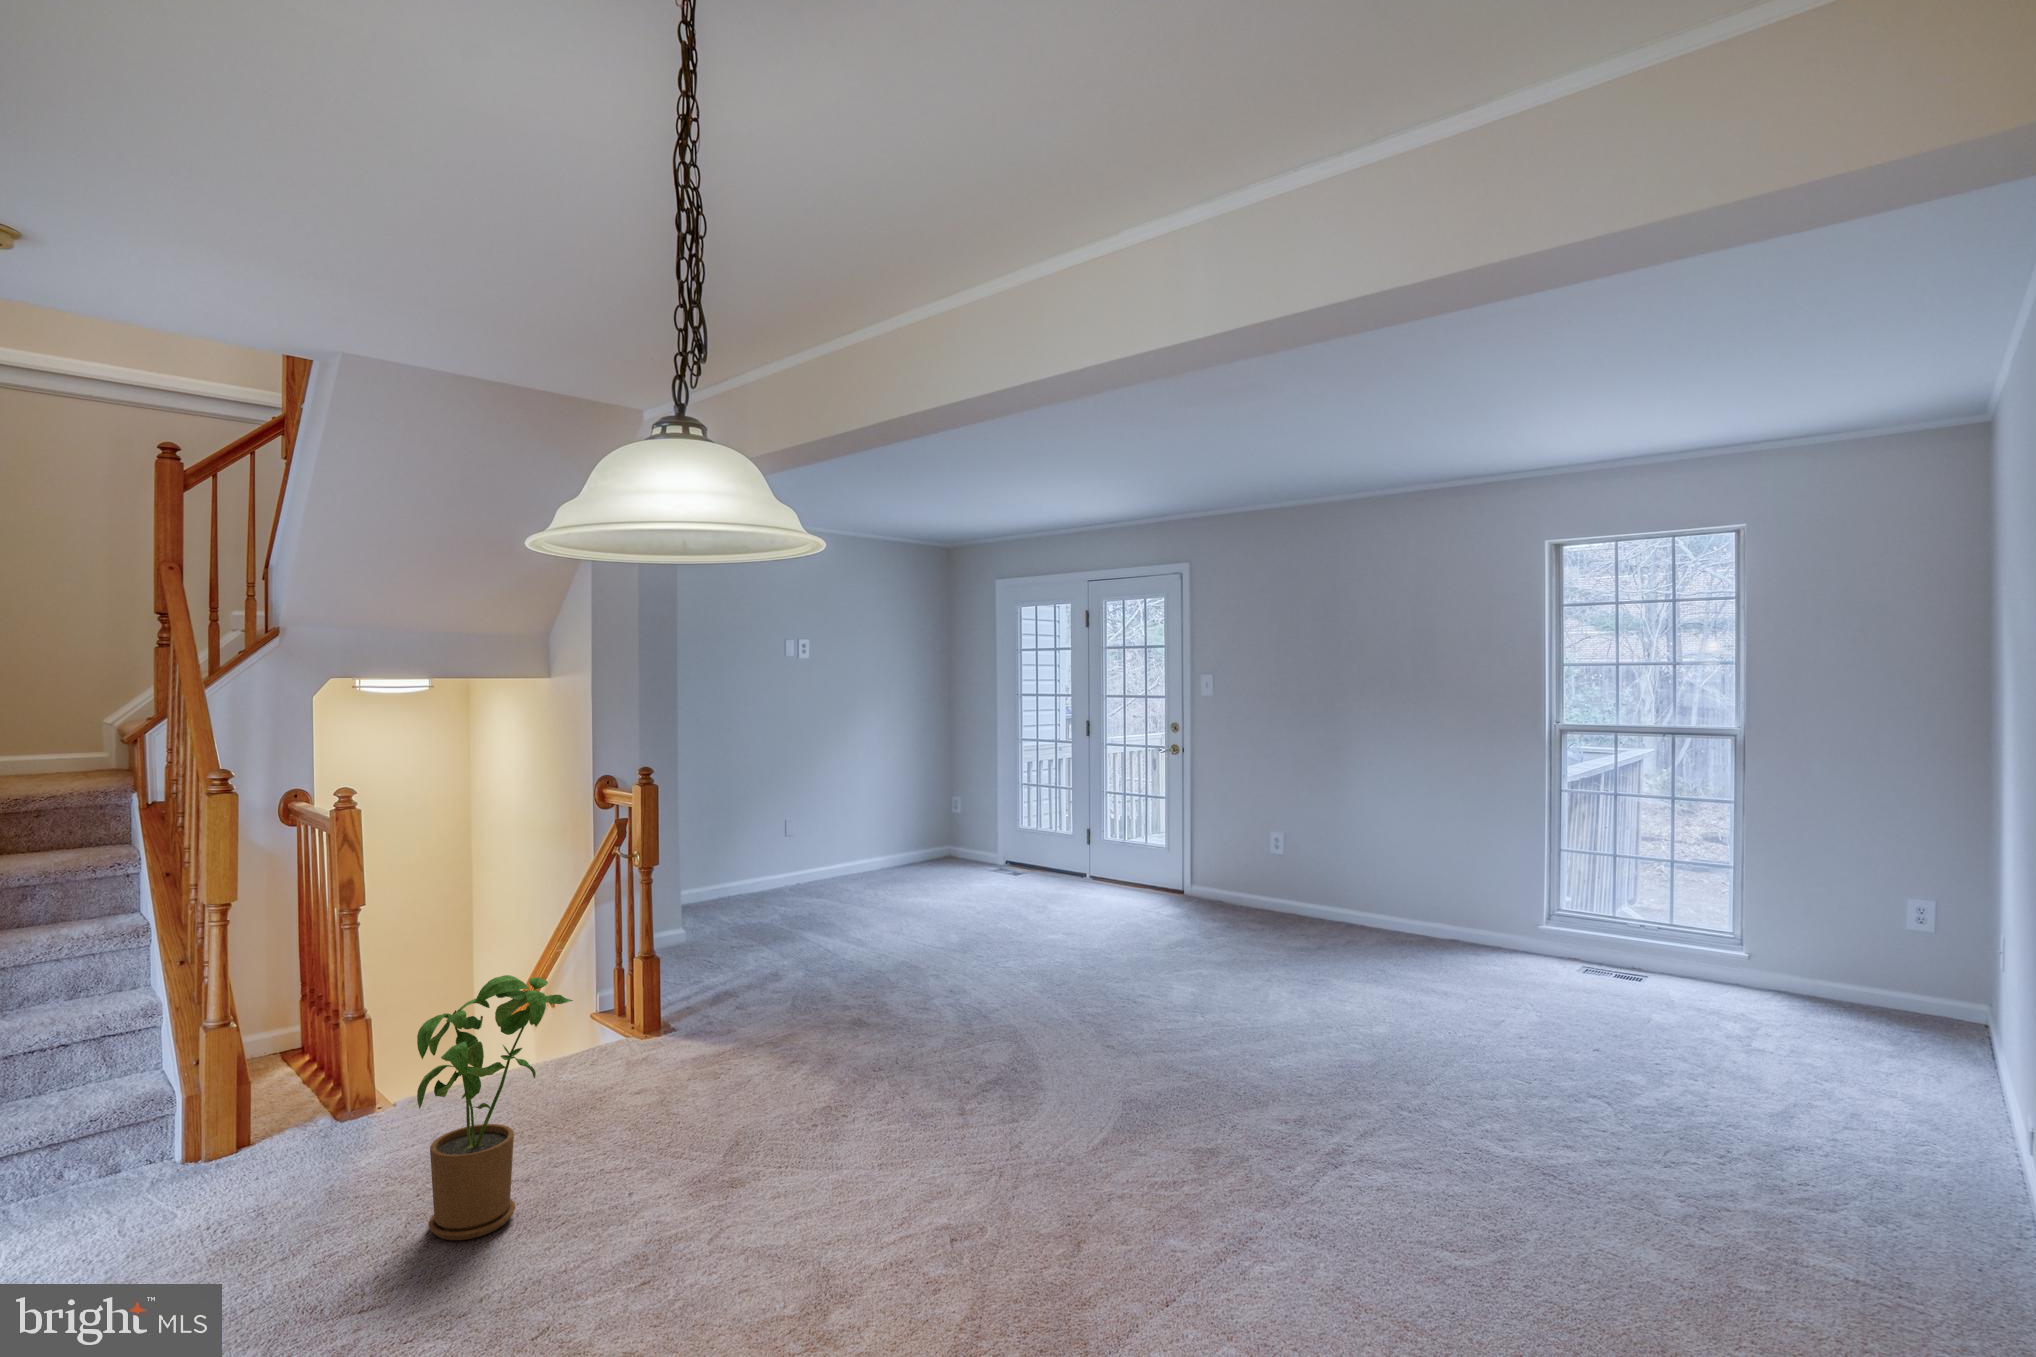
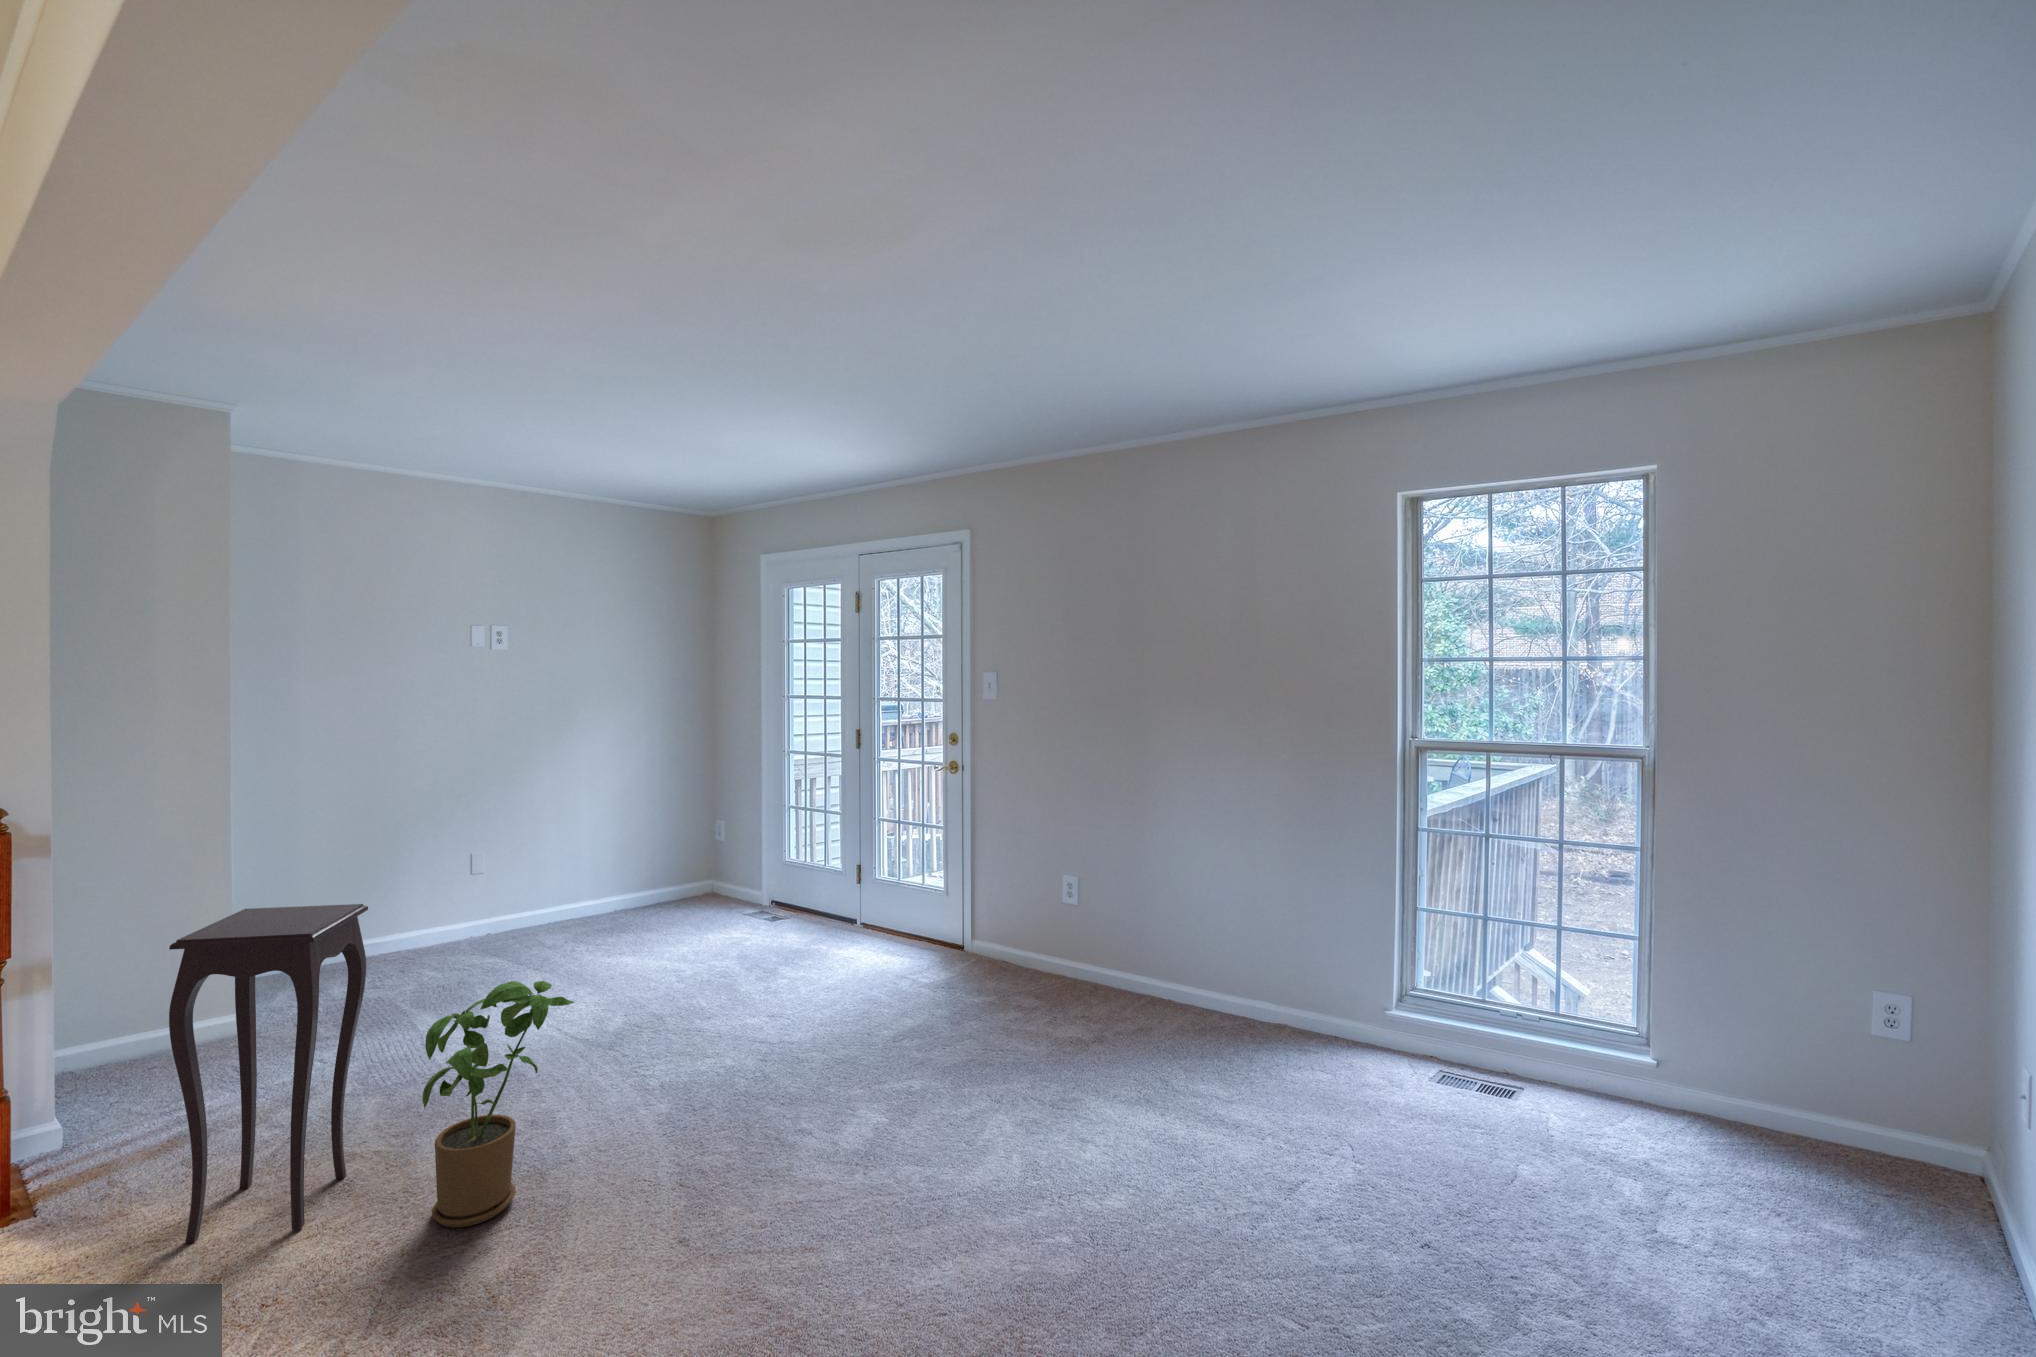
side table: none [155,896,351,1251] -> present [169,904,368,1243]

